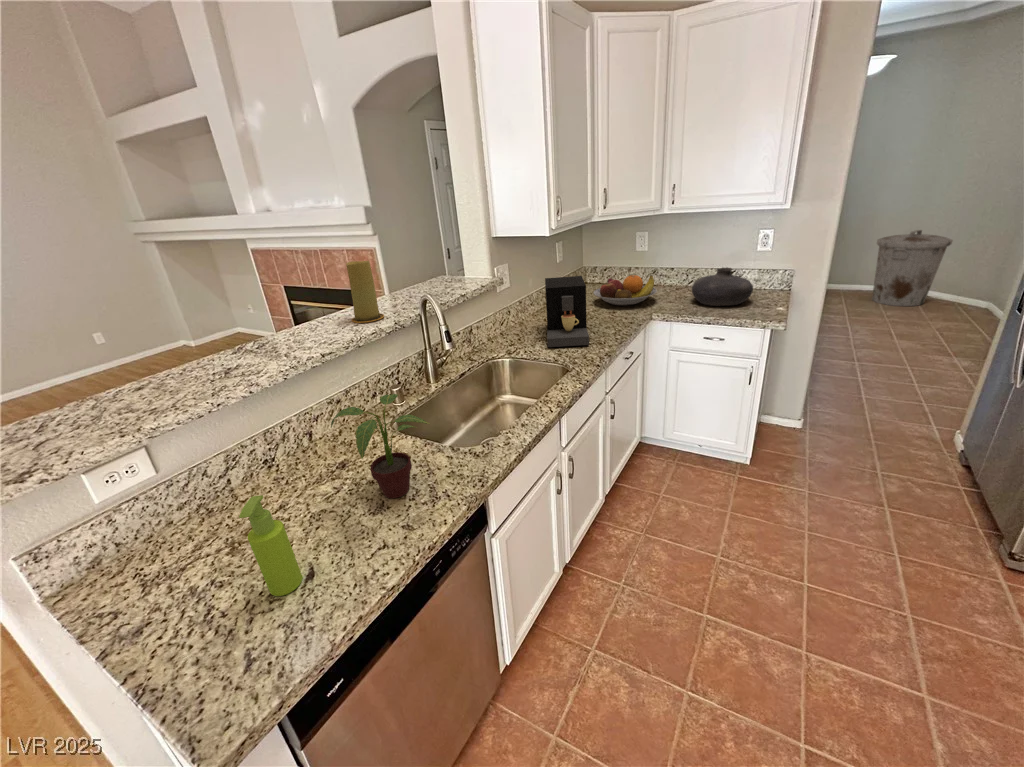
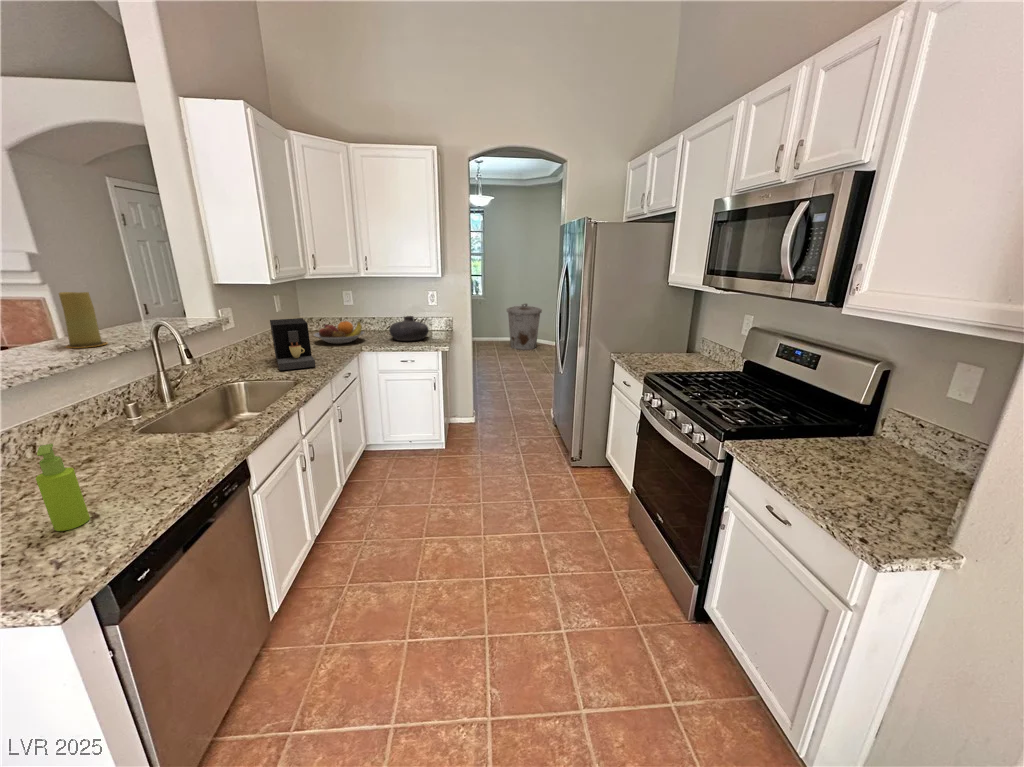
potted plant: present [331,394,429,498] -> none [92,384,196,466]

